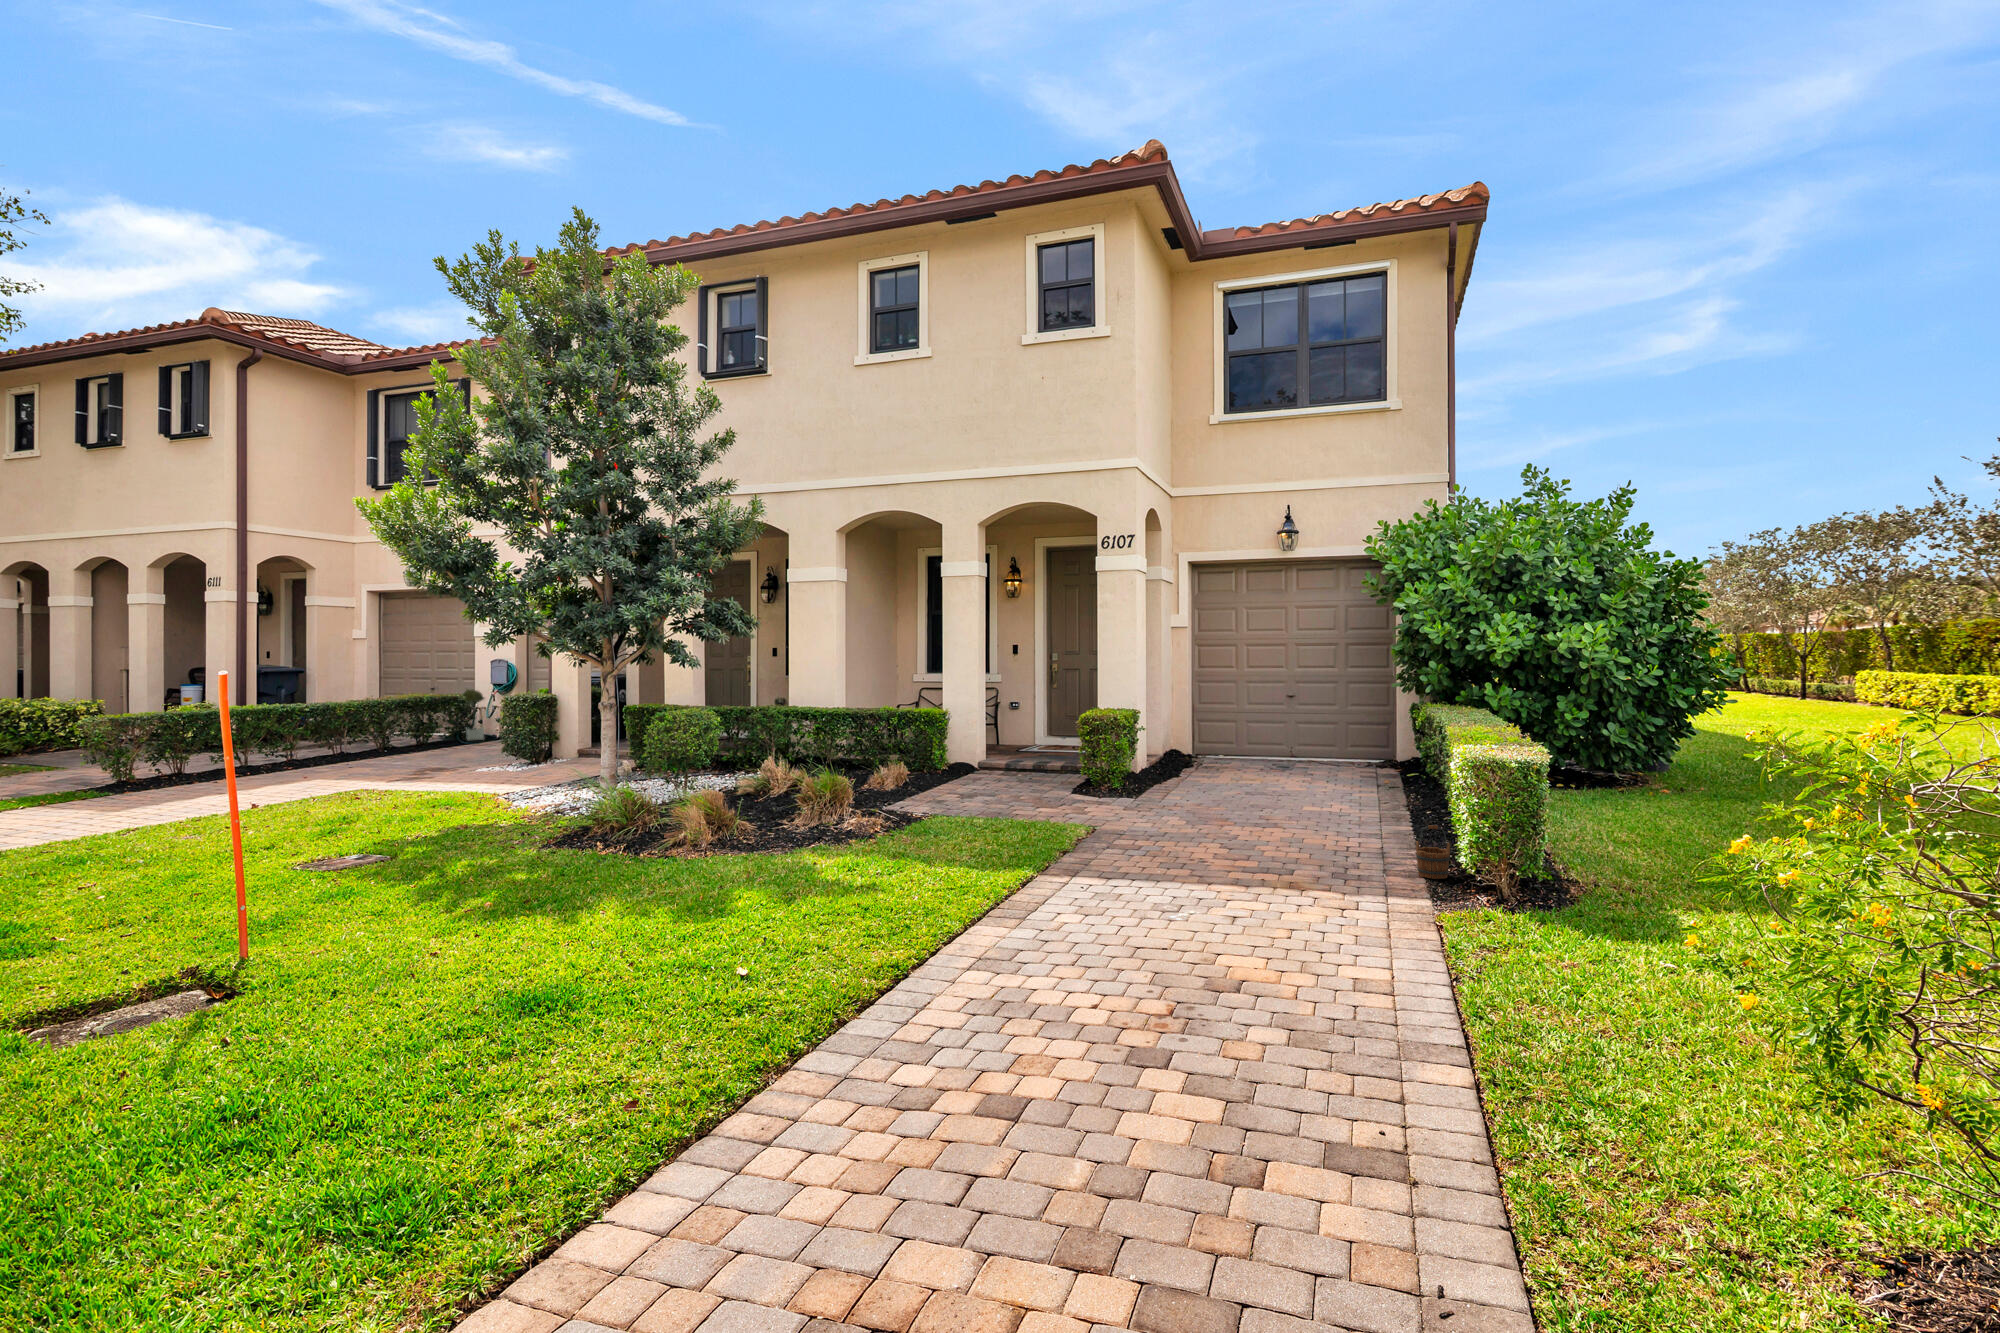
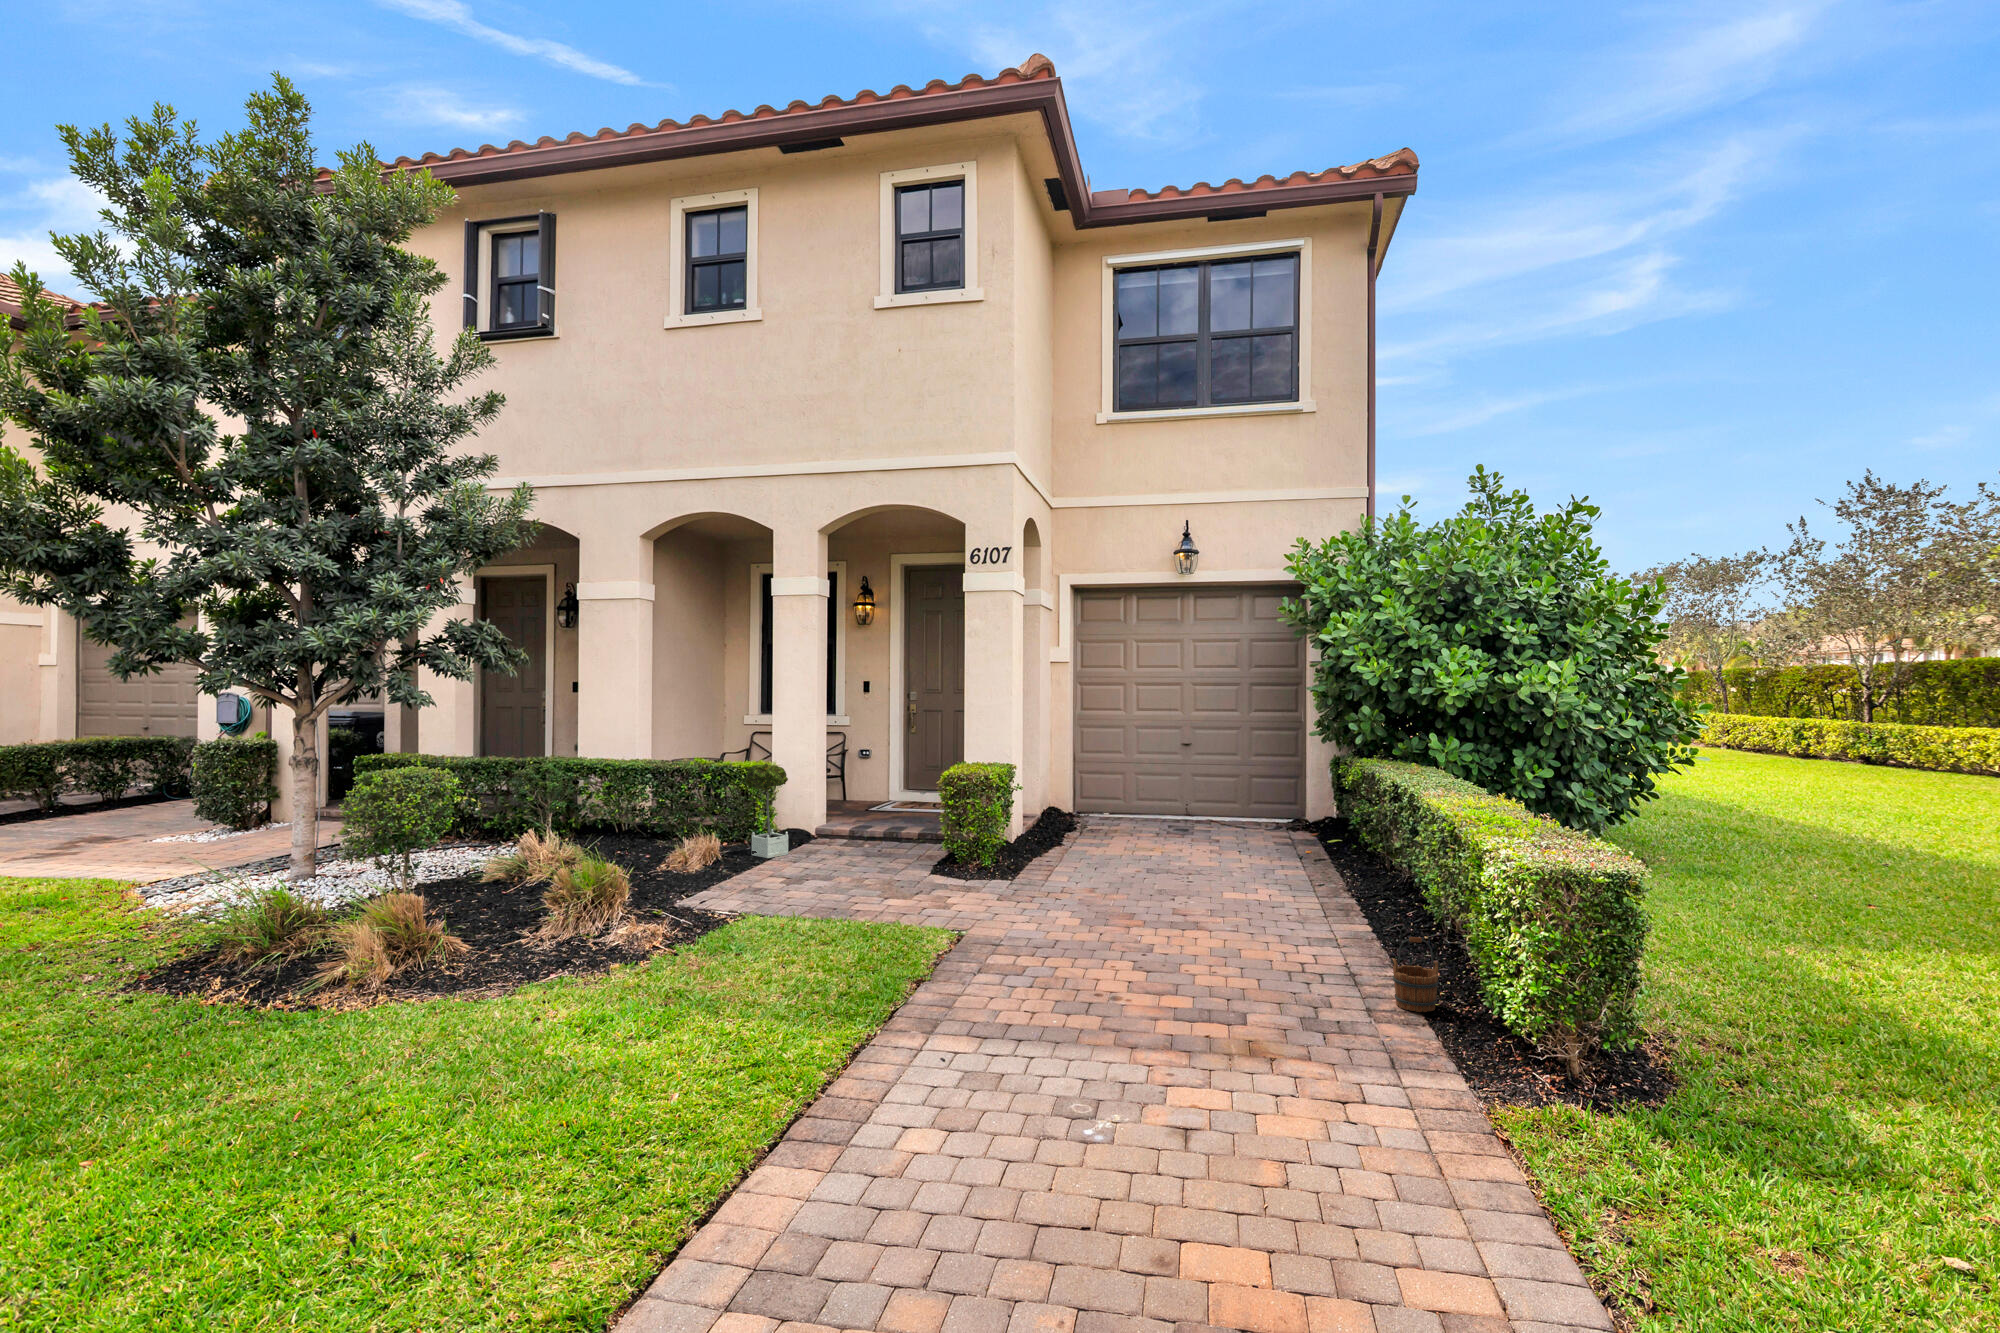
potted tree: present [462,689,484,740] -> present [745,763,789,858]

